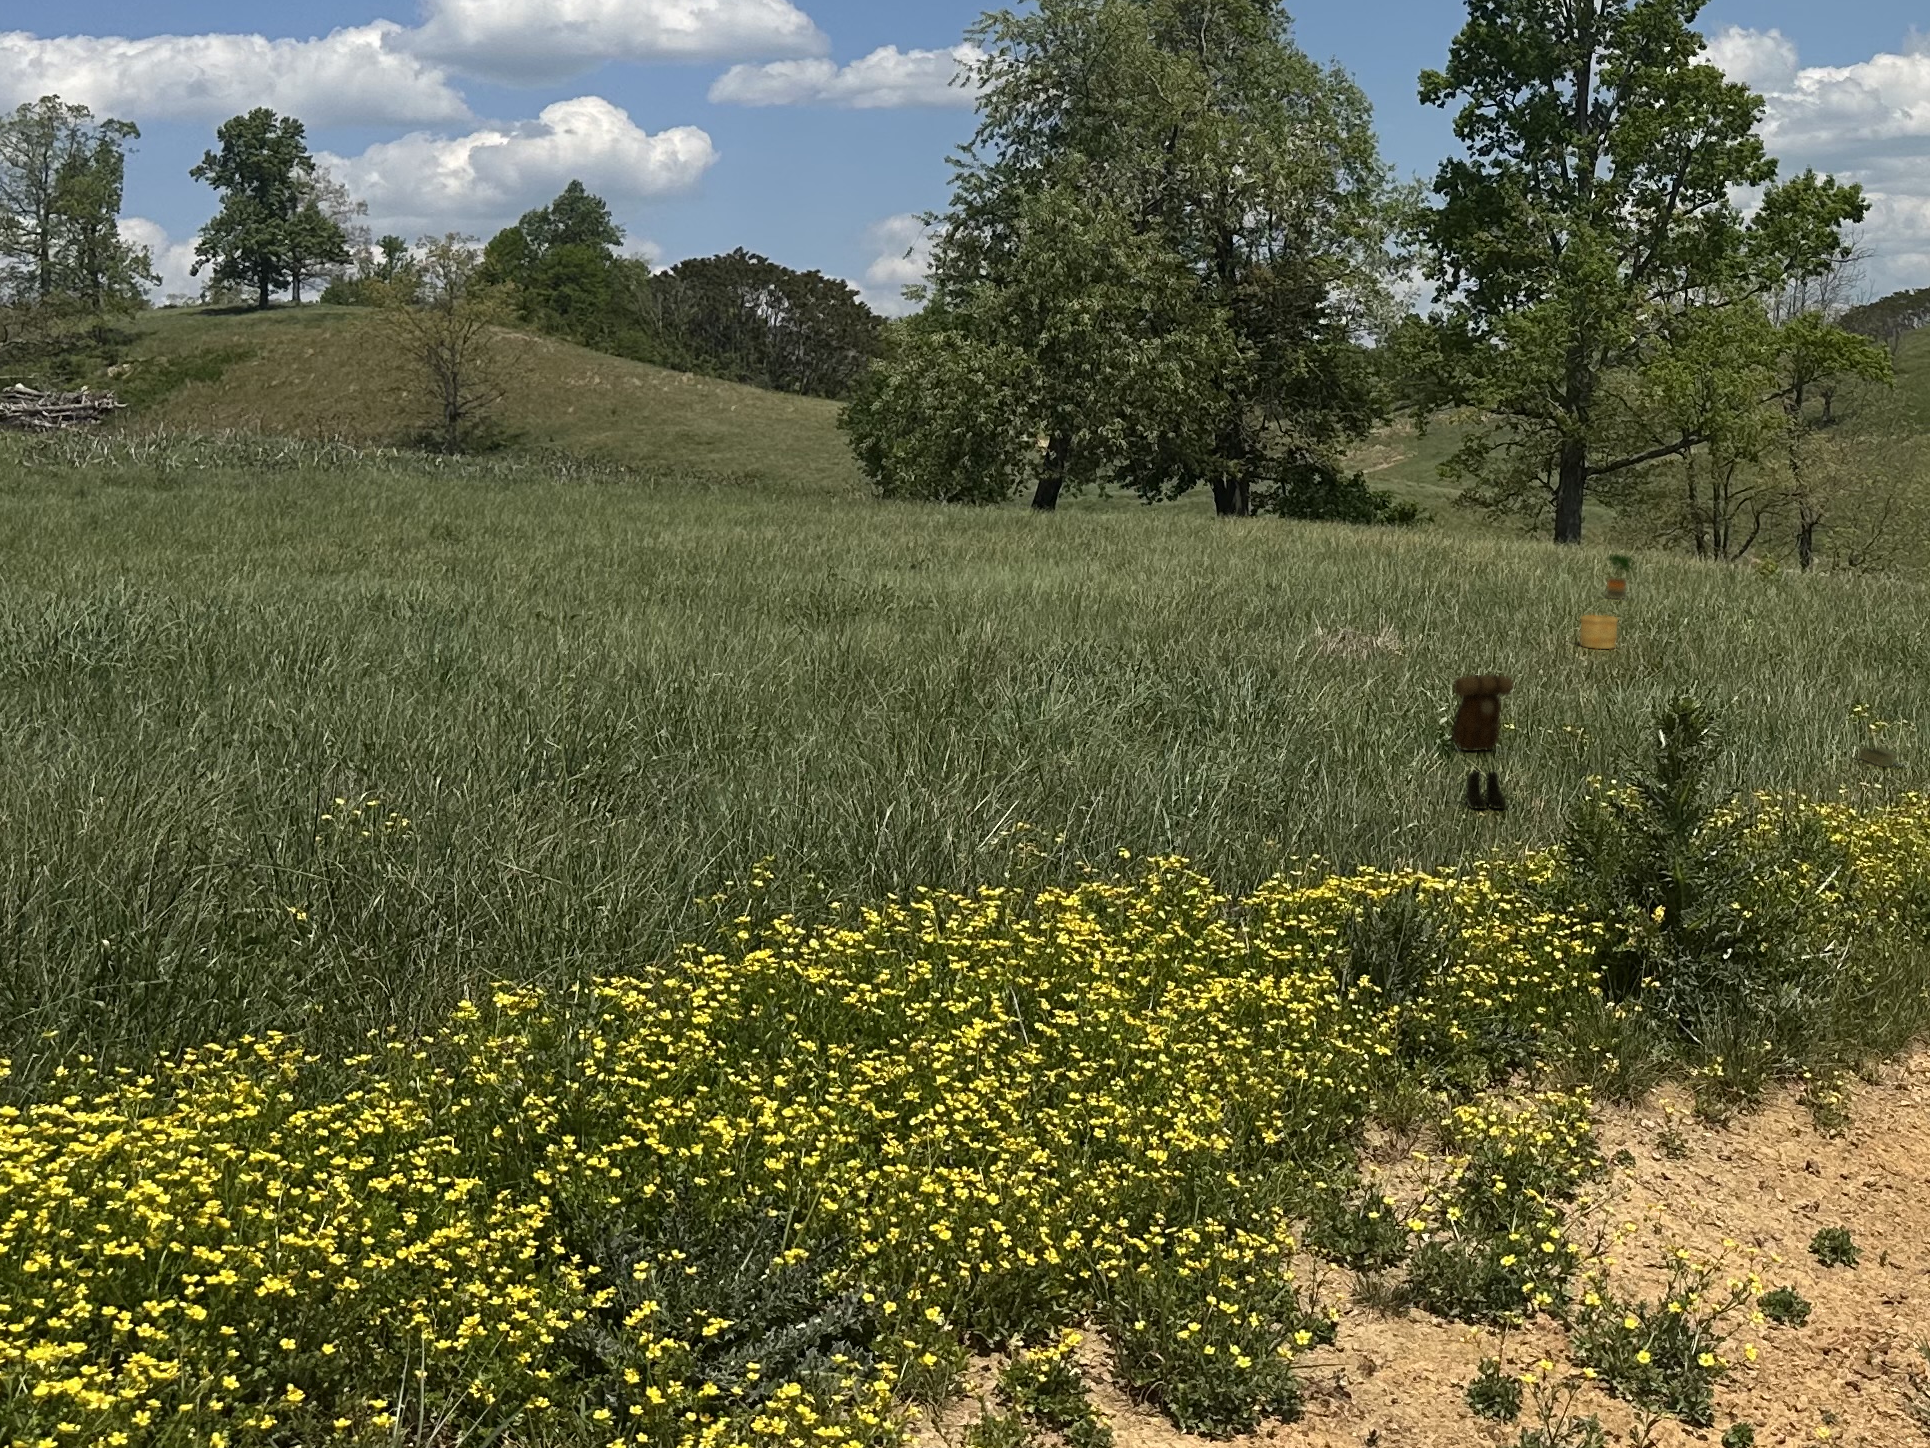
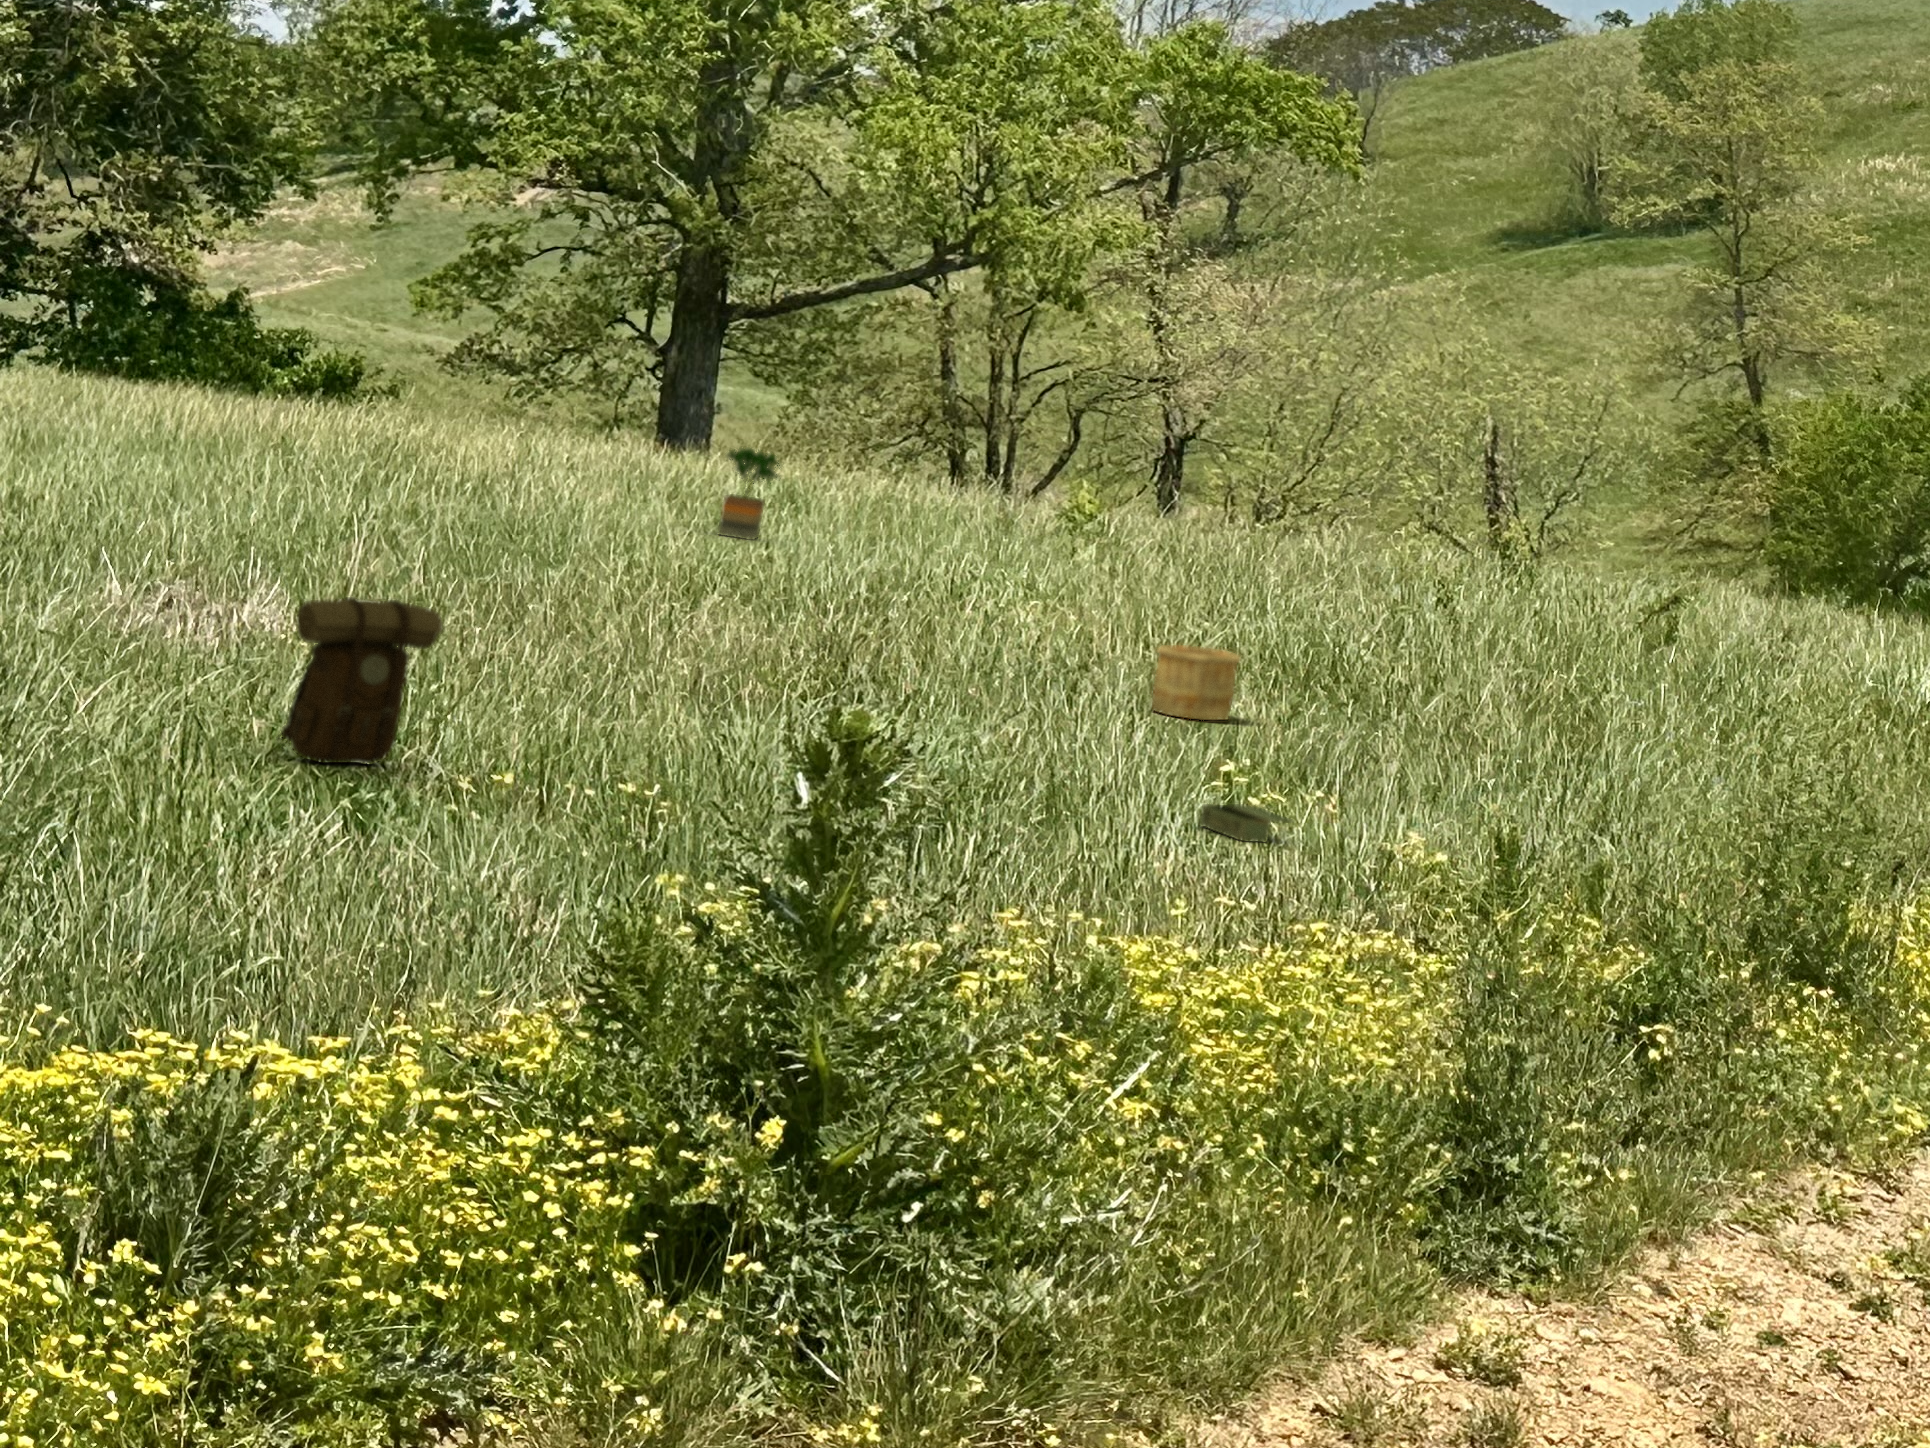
wooden bucket: present [1580,615,1618,649] -> present [1152,645,1240,720]
boots: present [1465,770,1506,809] -> none [280,783,377,870]

